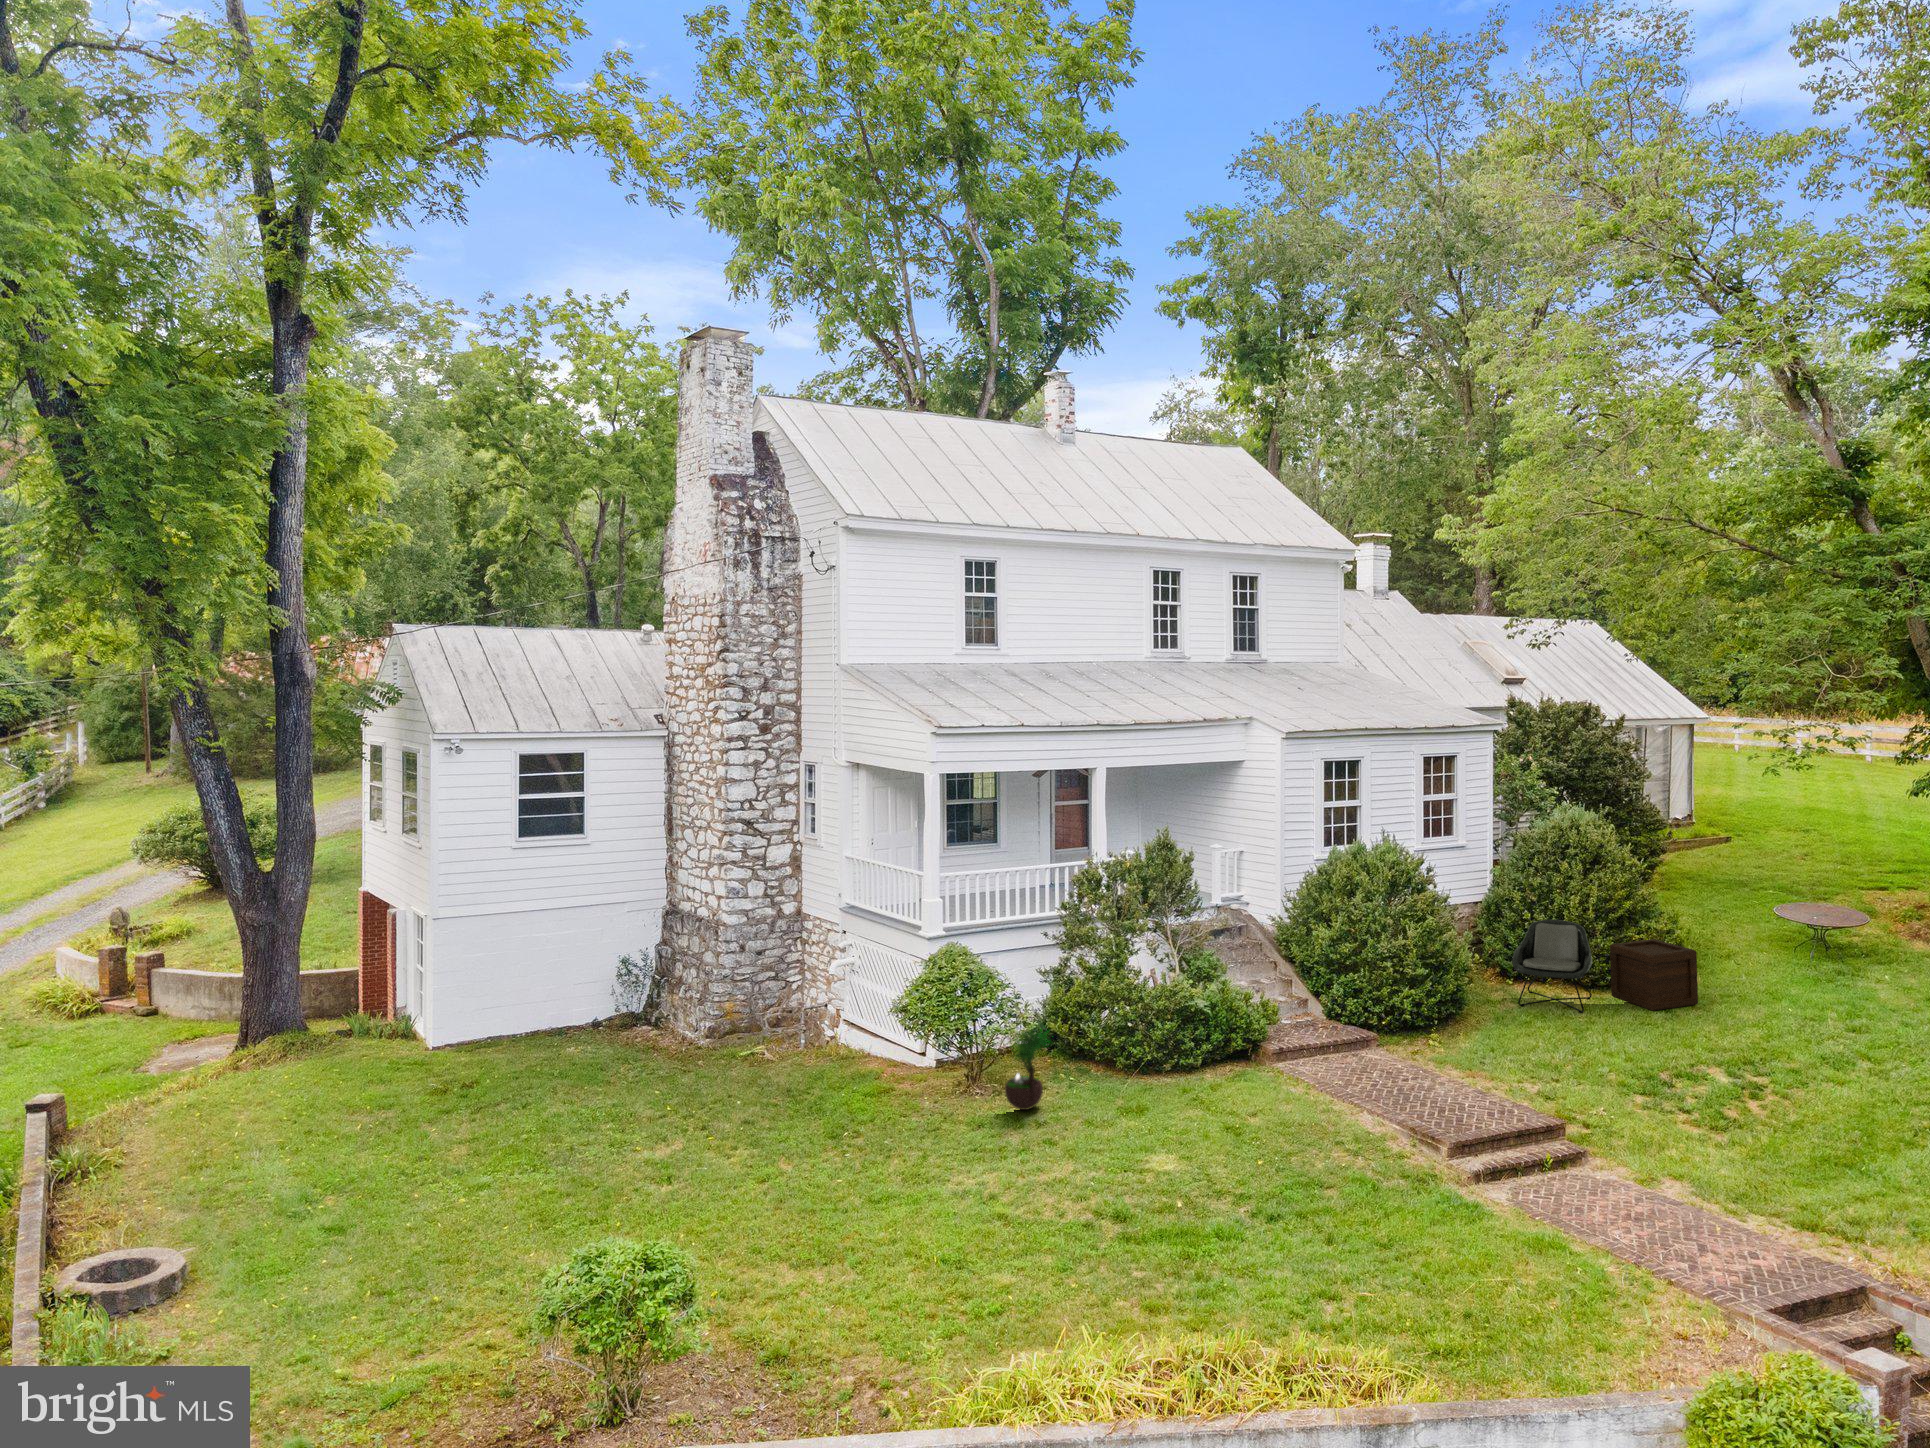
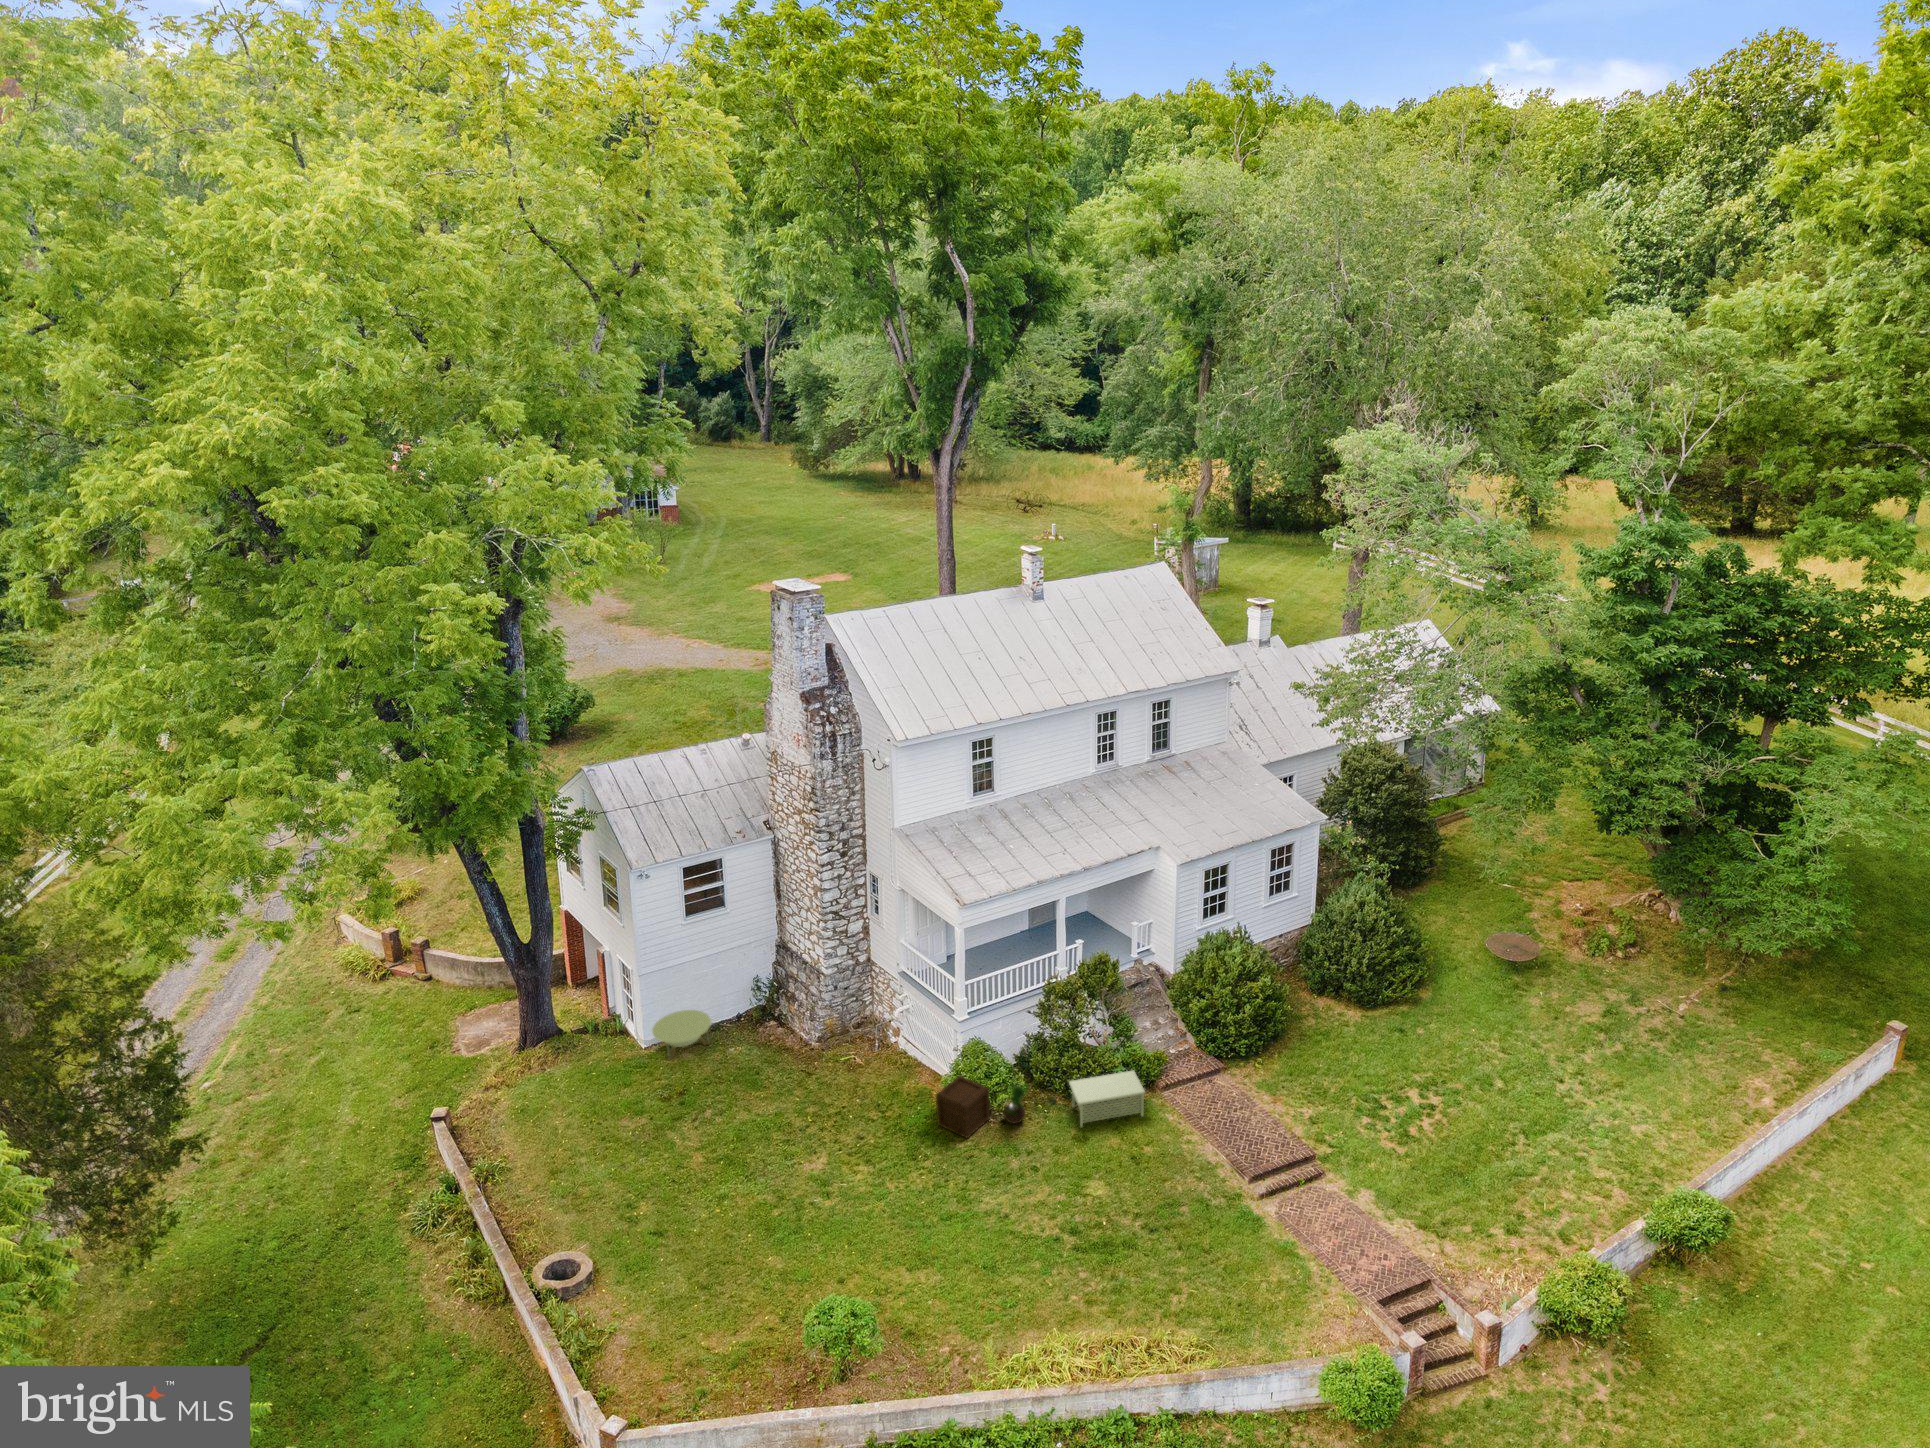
lounge chair: present [1513,920,1592,1013] -> none [1314,963,1362,1028]
wooden crate: present [1610,939,1698,1011] -> present [936,1076,990,1138]
round table: none [440,996,540,1059] -> present [652,1010,711,1060]
storage bench: none [1119,1029,1255,1114] -> present [1069,1071,1145,1127]

